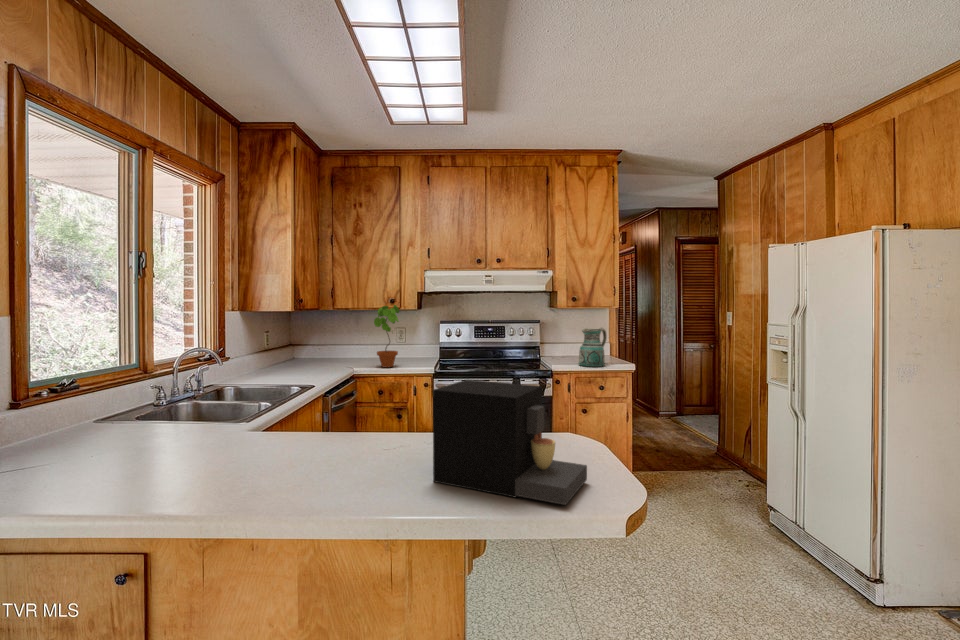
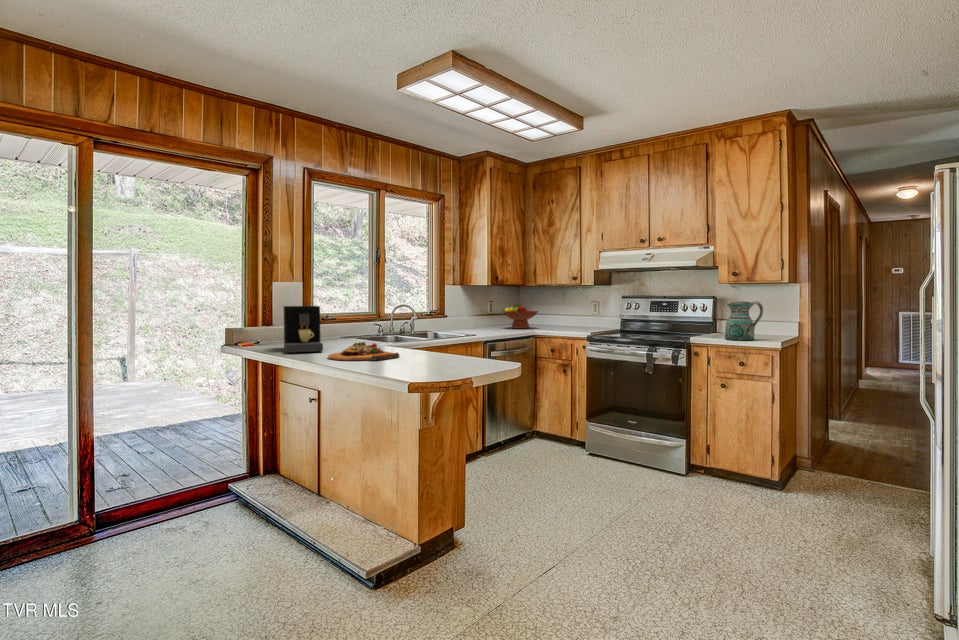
potted plant: present [374,305,399,367] -> none [540,282,562,332]
fruit bowl: none [304,333,353,364] -> present [503,305,538,329]
coffee maker: present [433,380,587,505] -> present [283,306,323,352]
cutting board: none [248,446,389,502] -> present [328,342,400,360]

